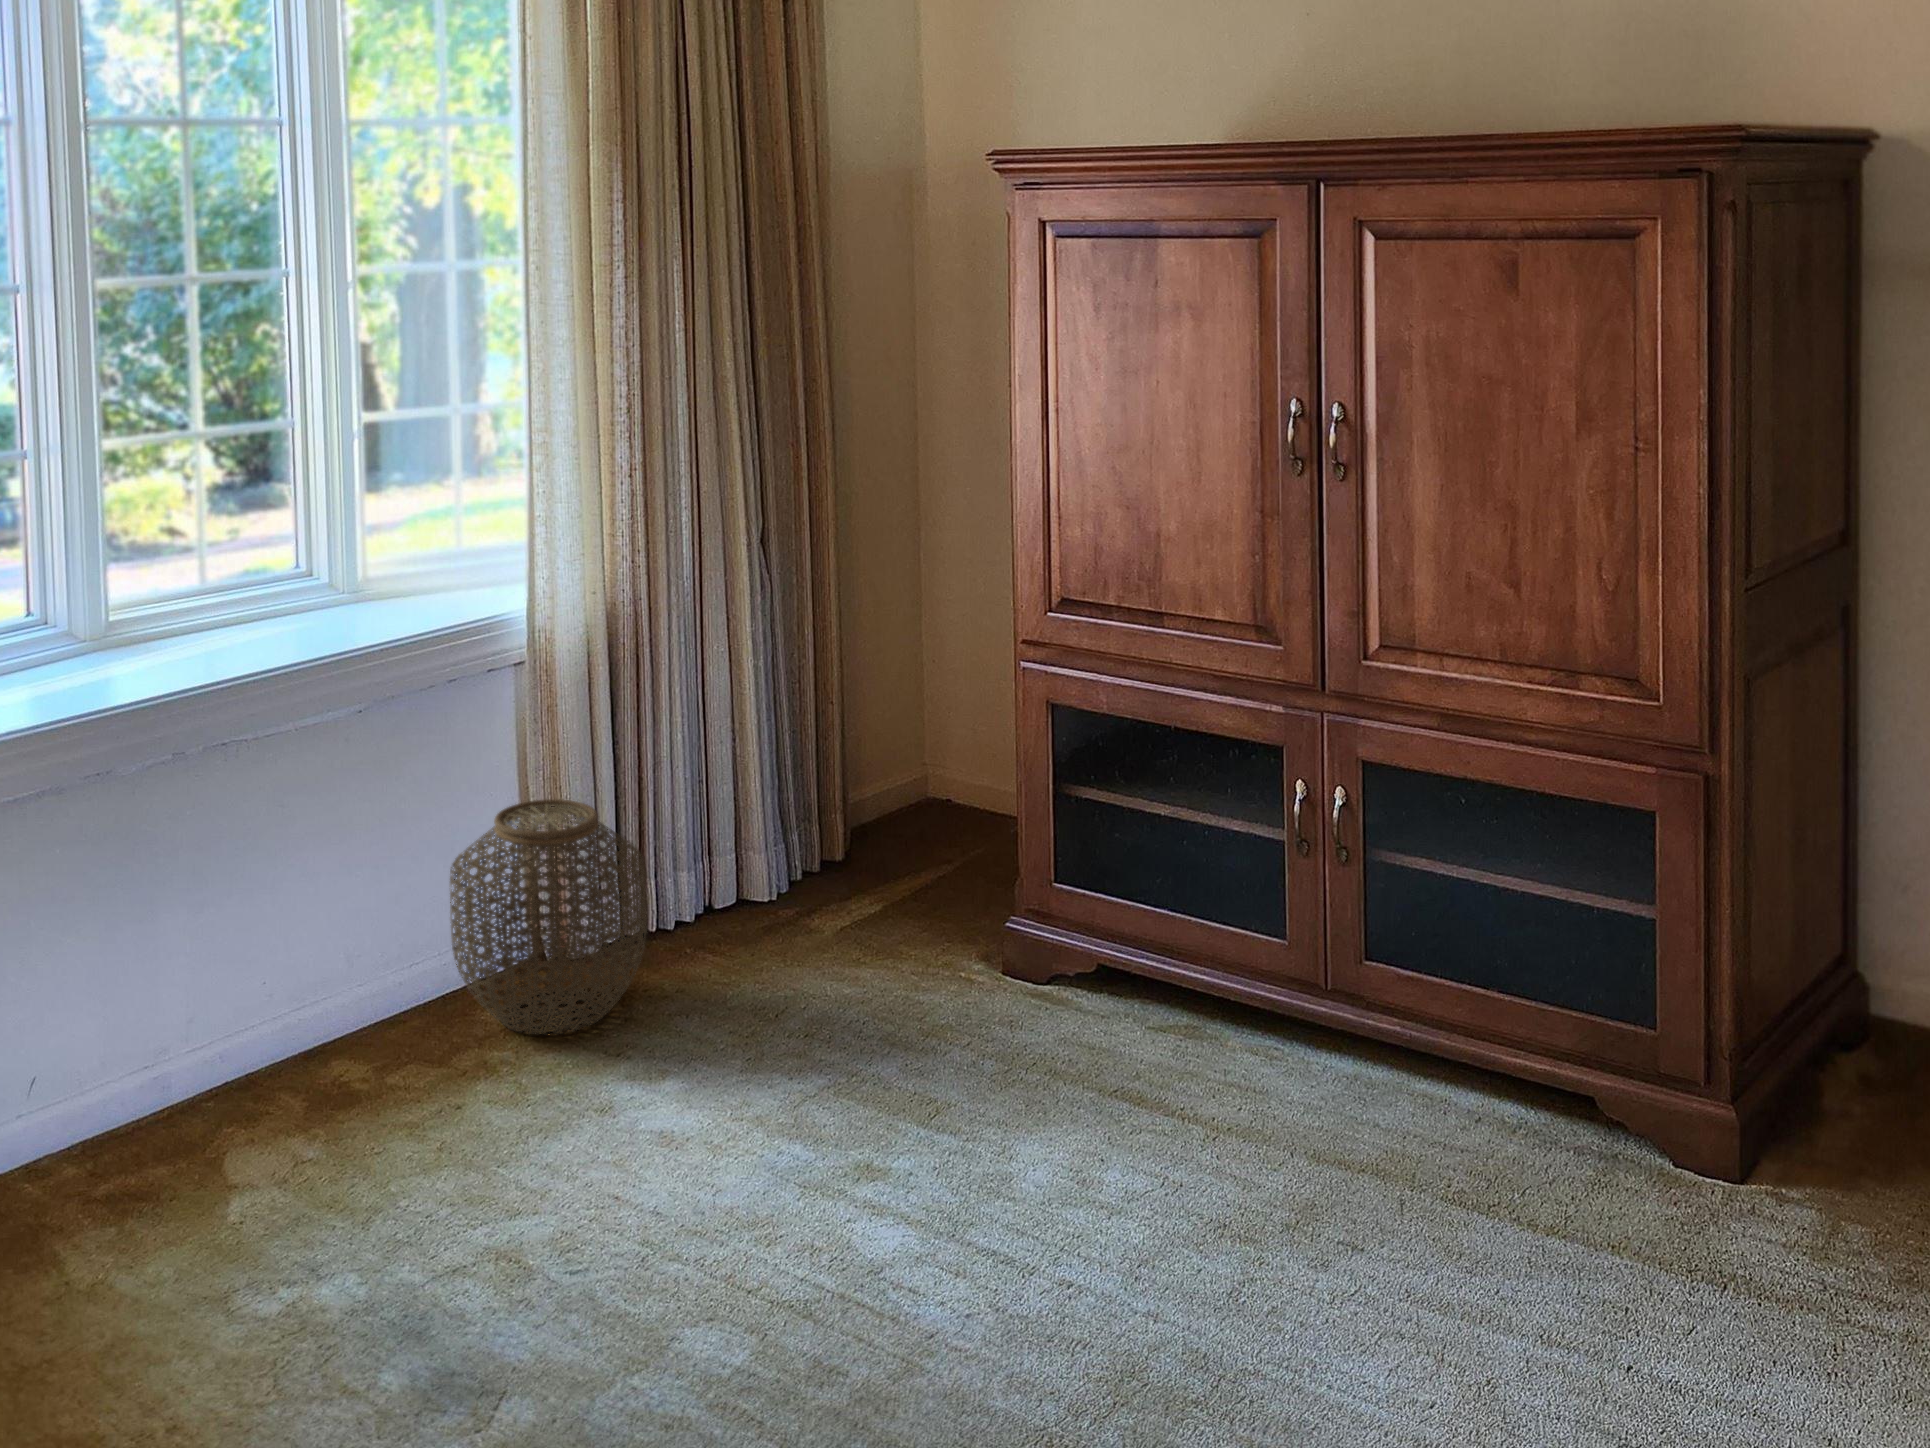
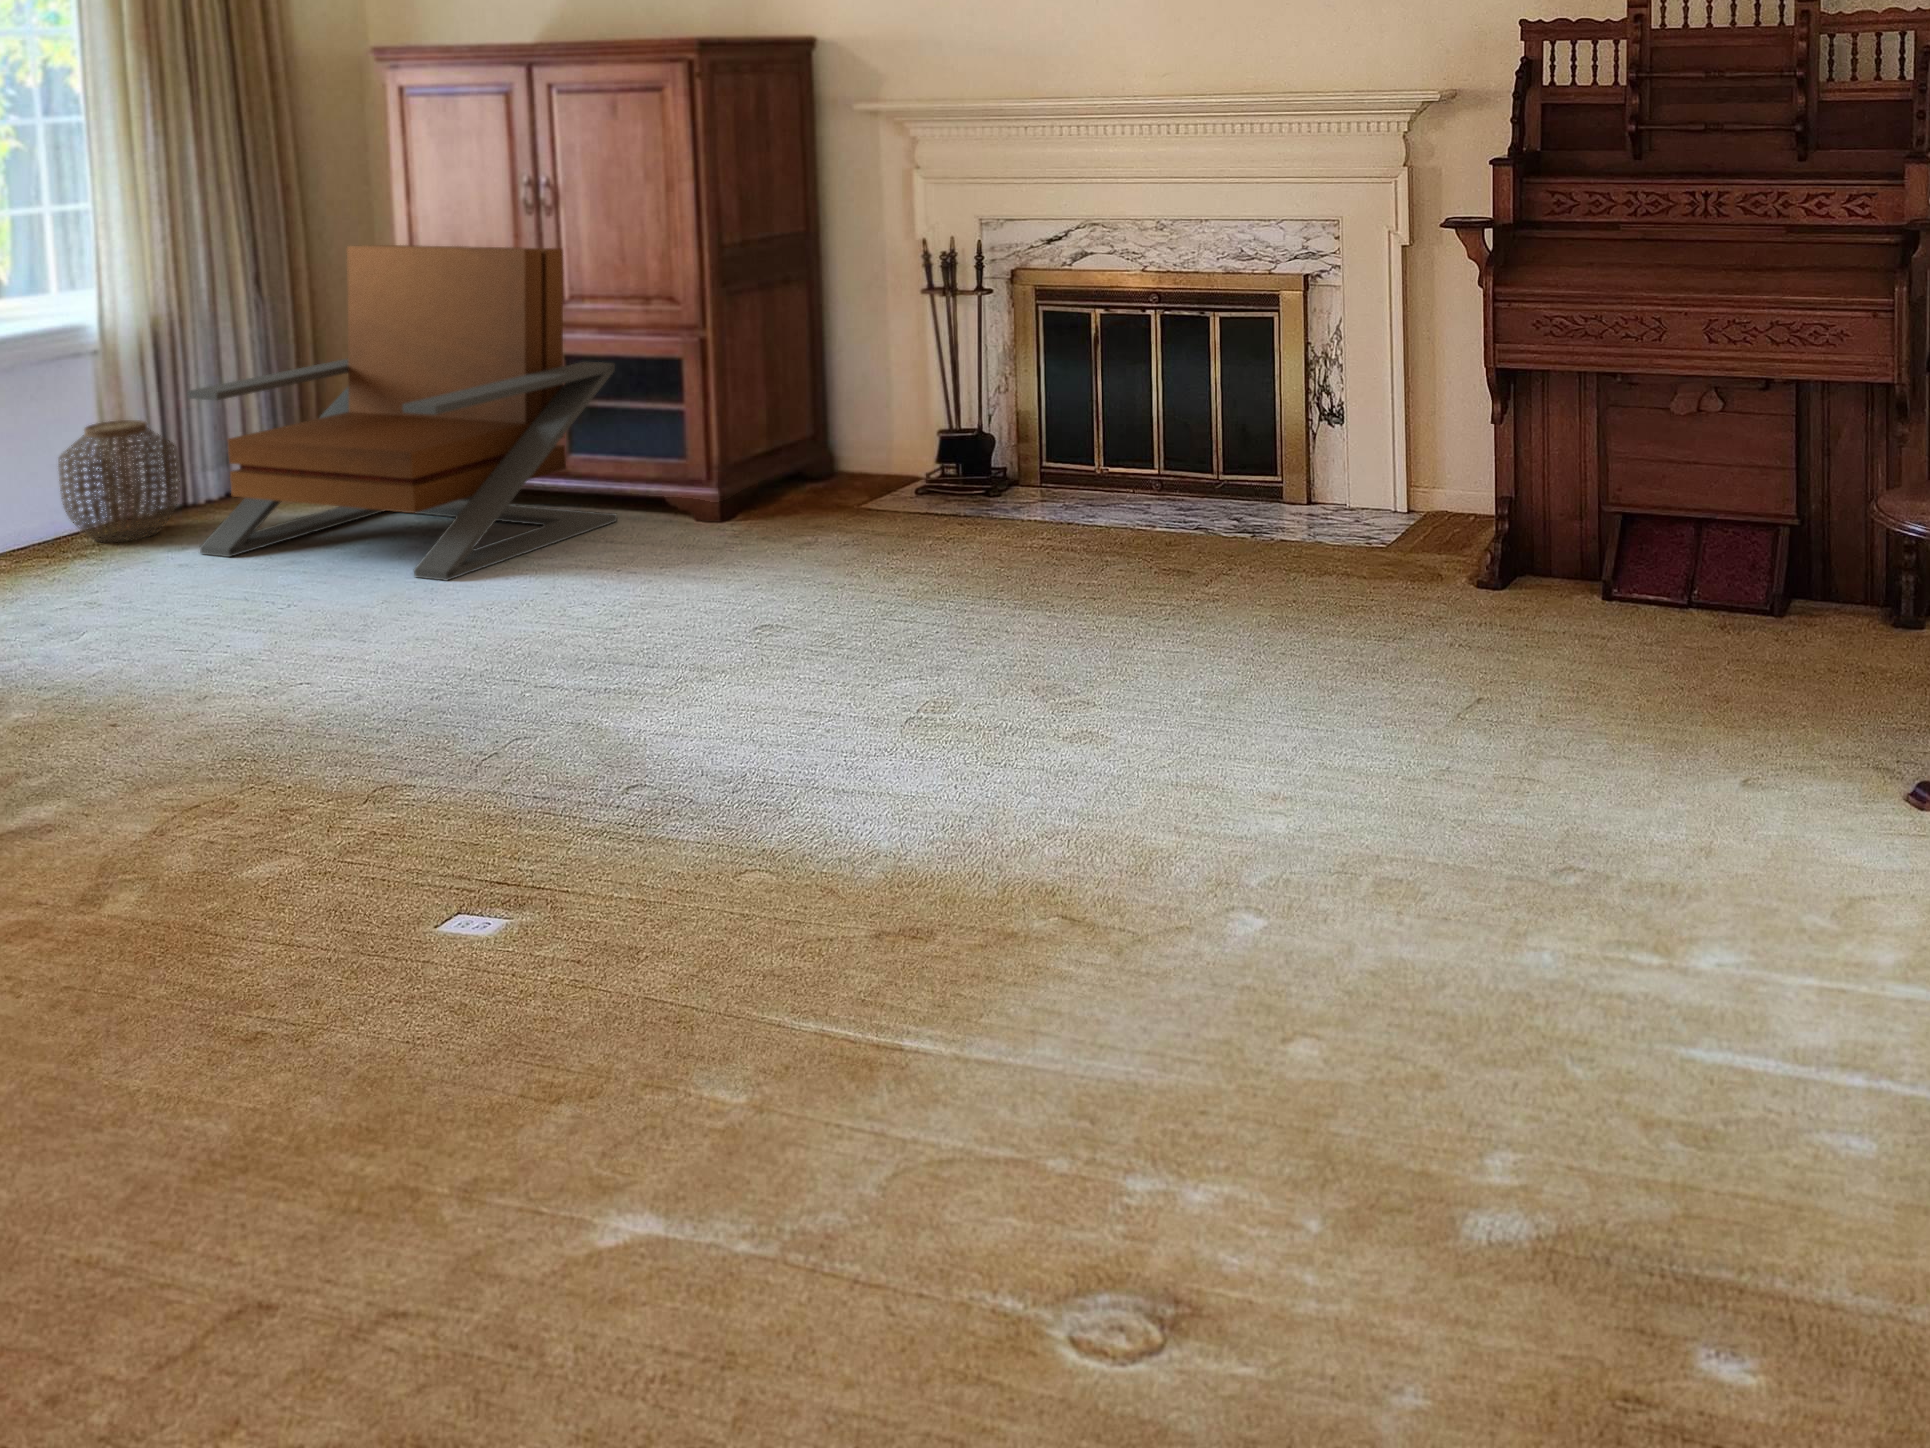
lounge chair: none [684,509,1515,1371] -> present [187,245,617,581]

